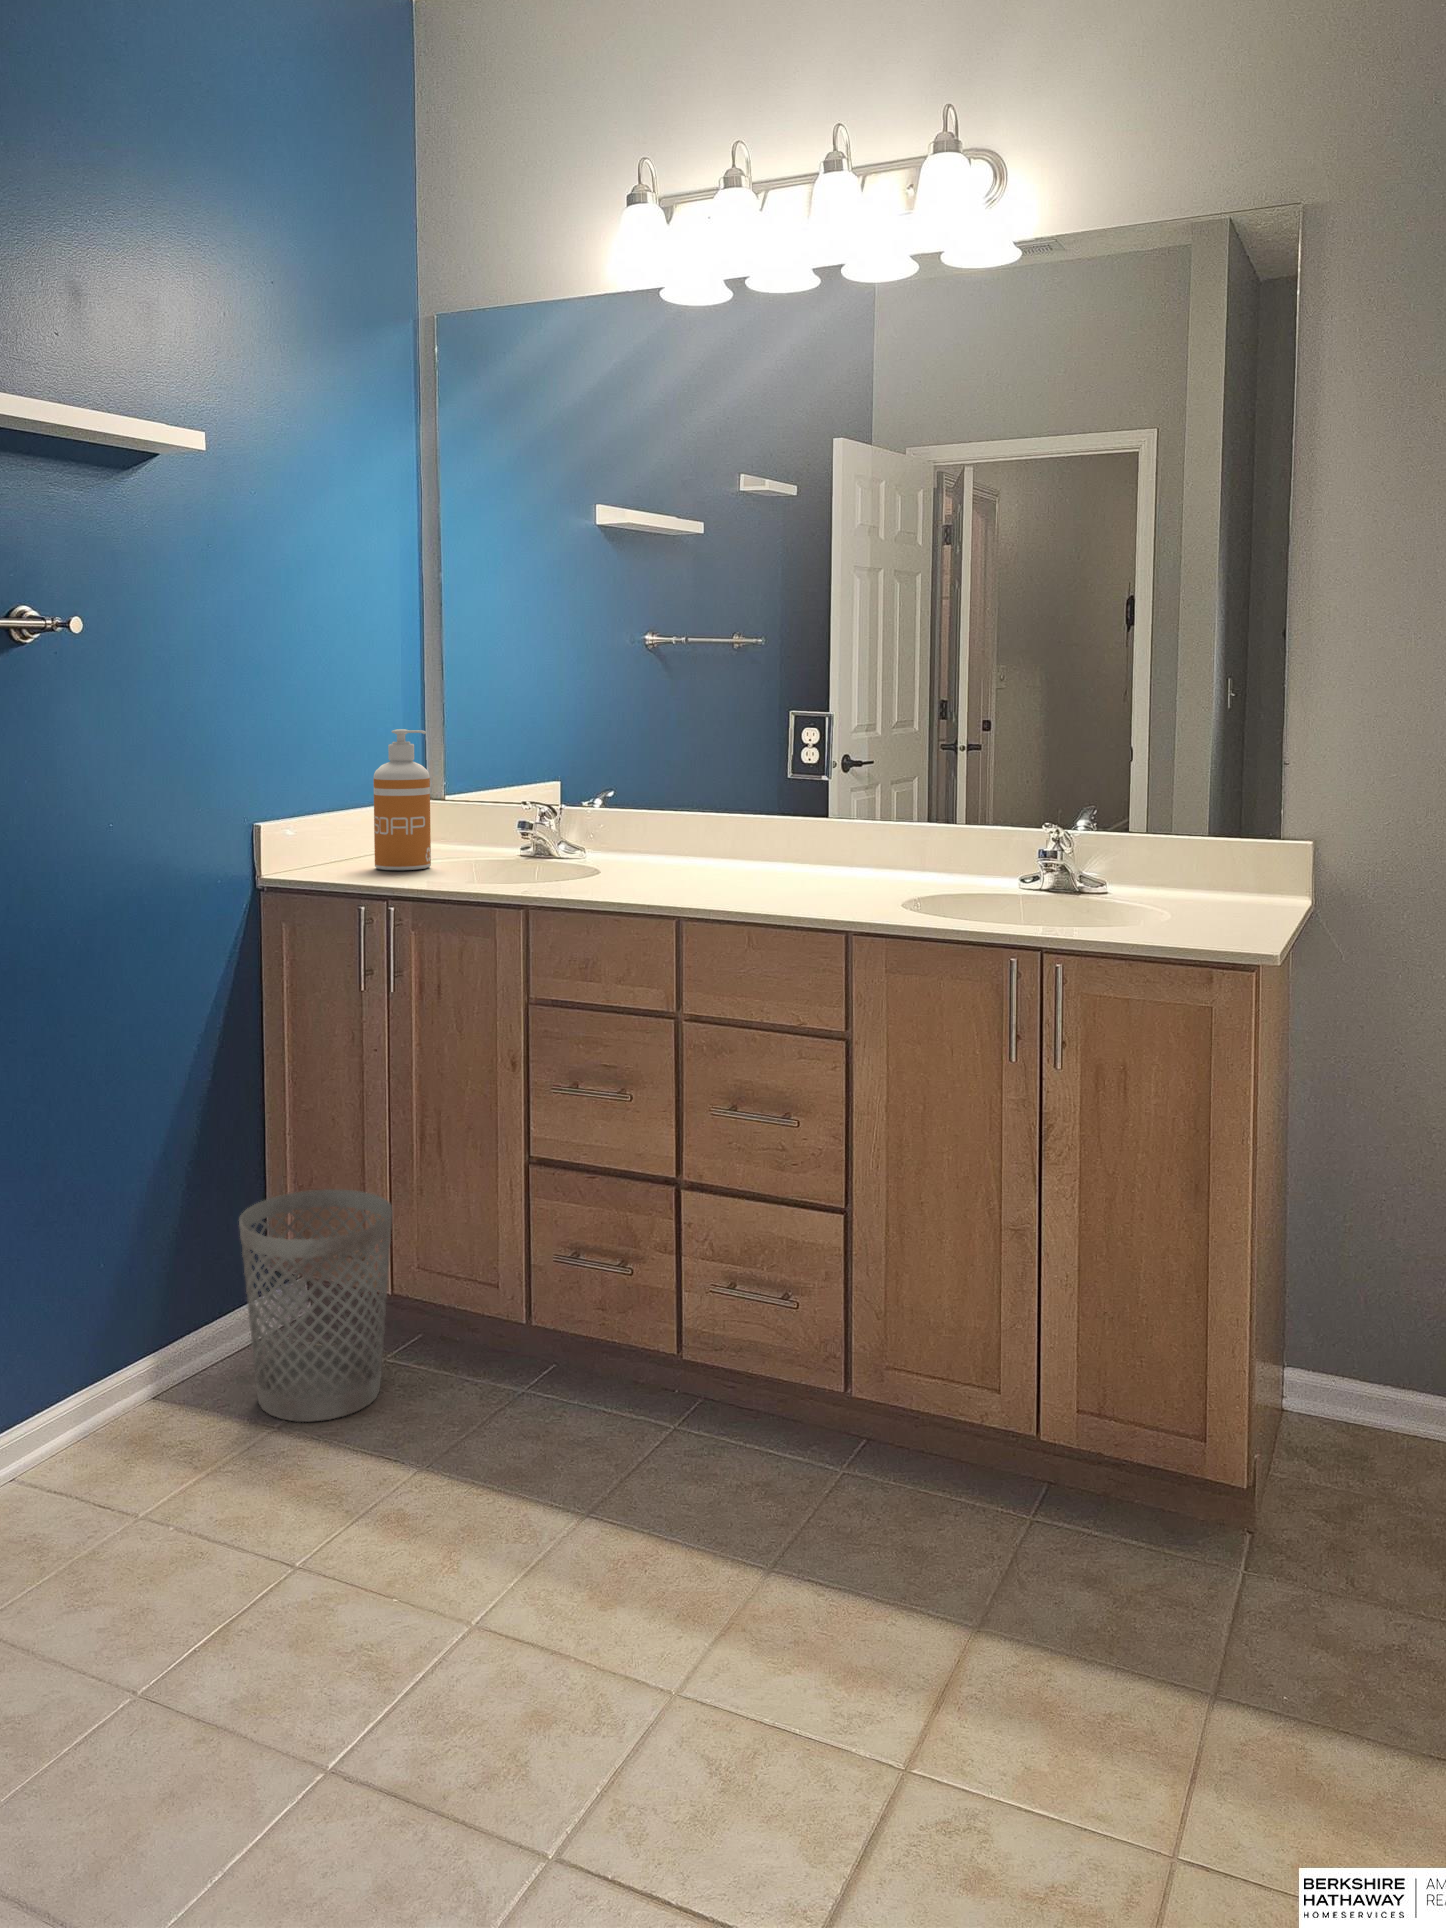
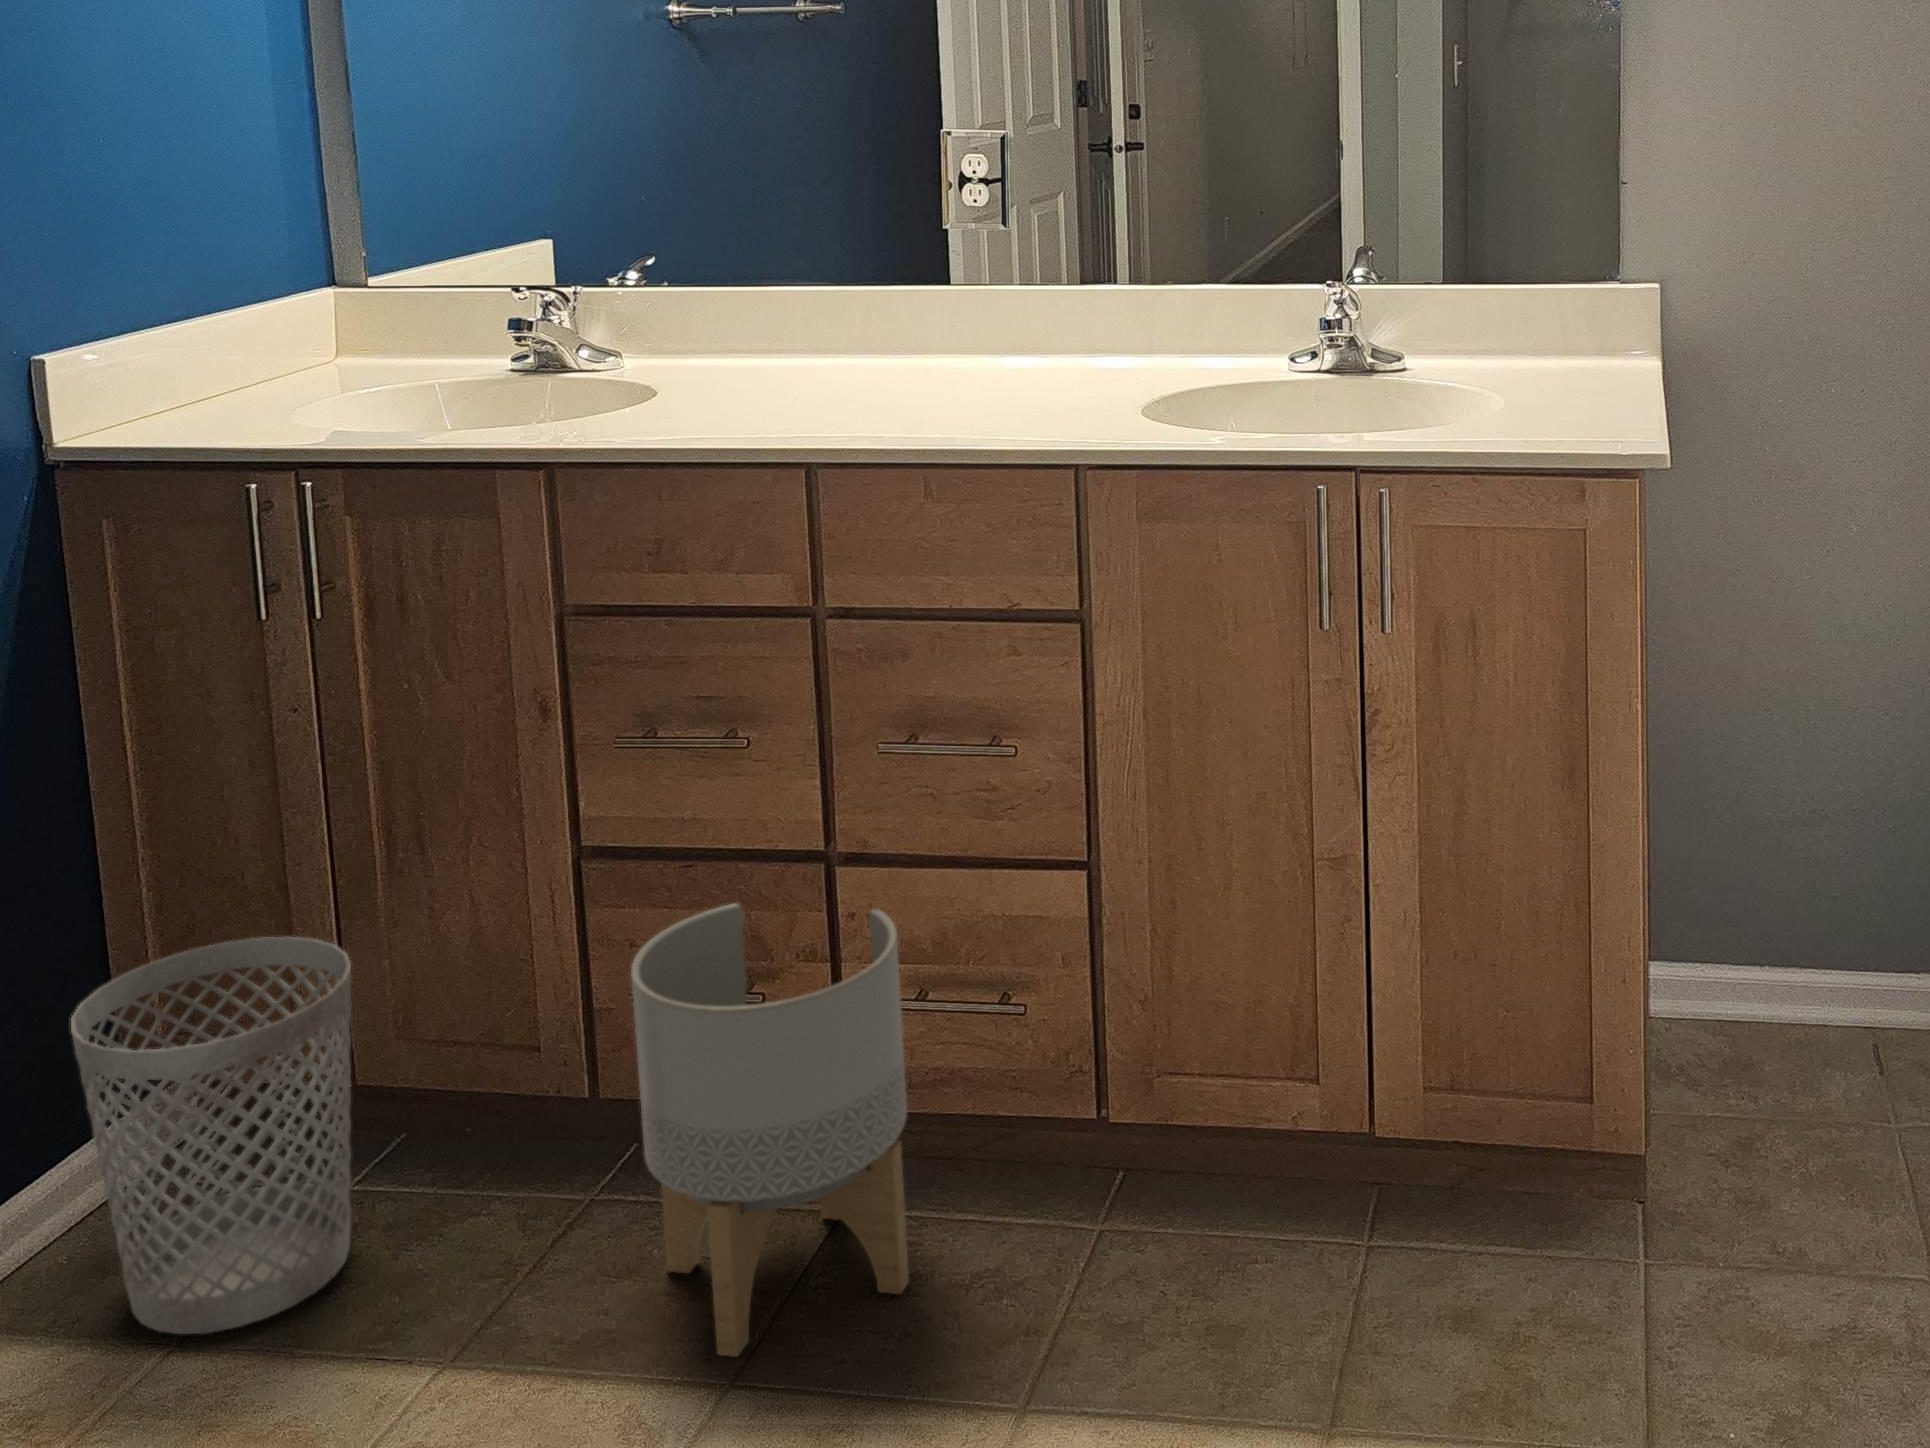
soap dispenser: present [374,729,431,870] -> none [250,182,364,413]
planter: none [548,1205,715,1495] -> present [631,904,909,1357]

